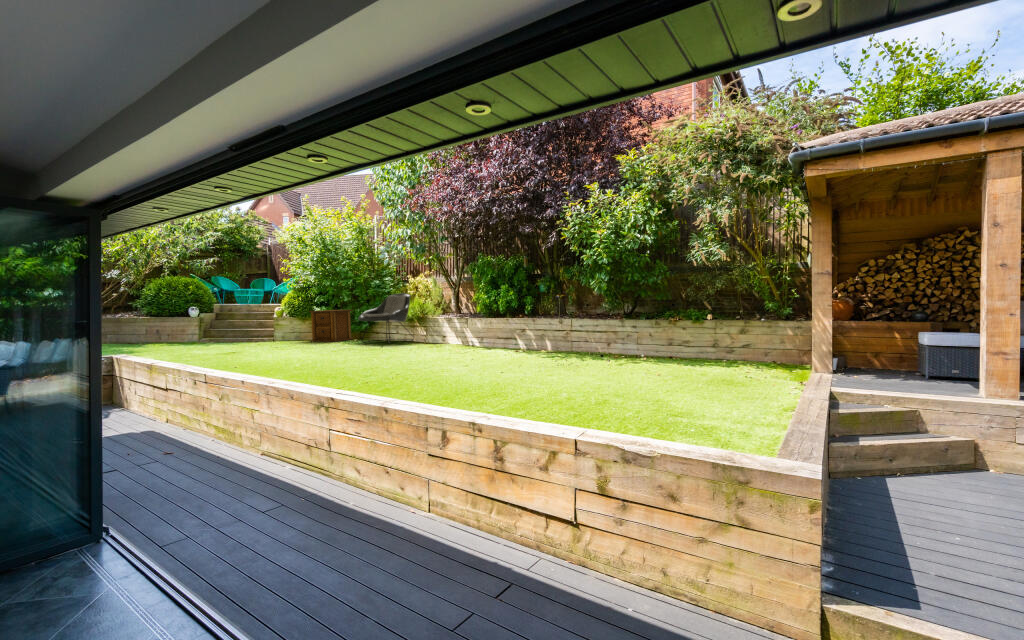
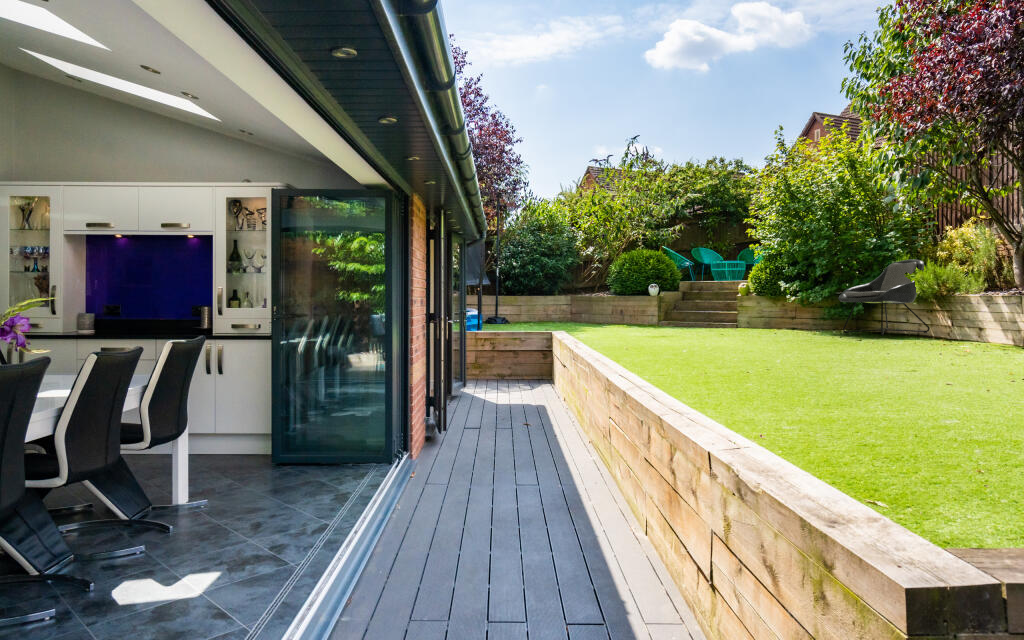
side table: present [309,310,353,342] -> none [776,286,838,330]

